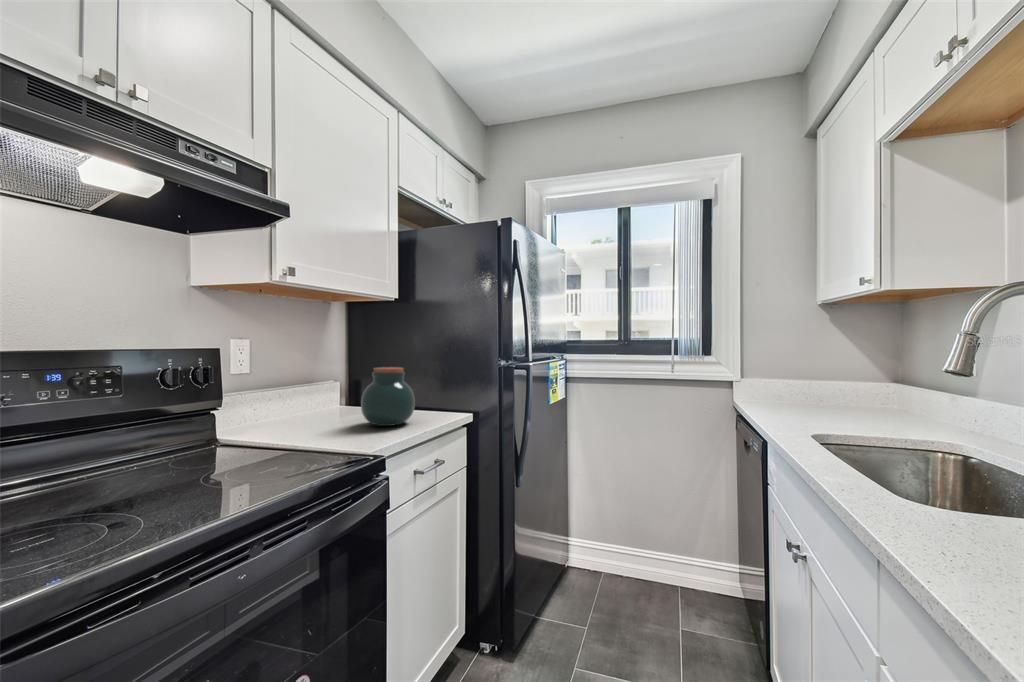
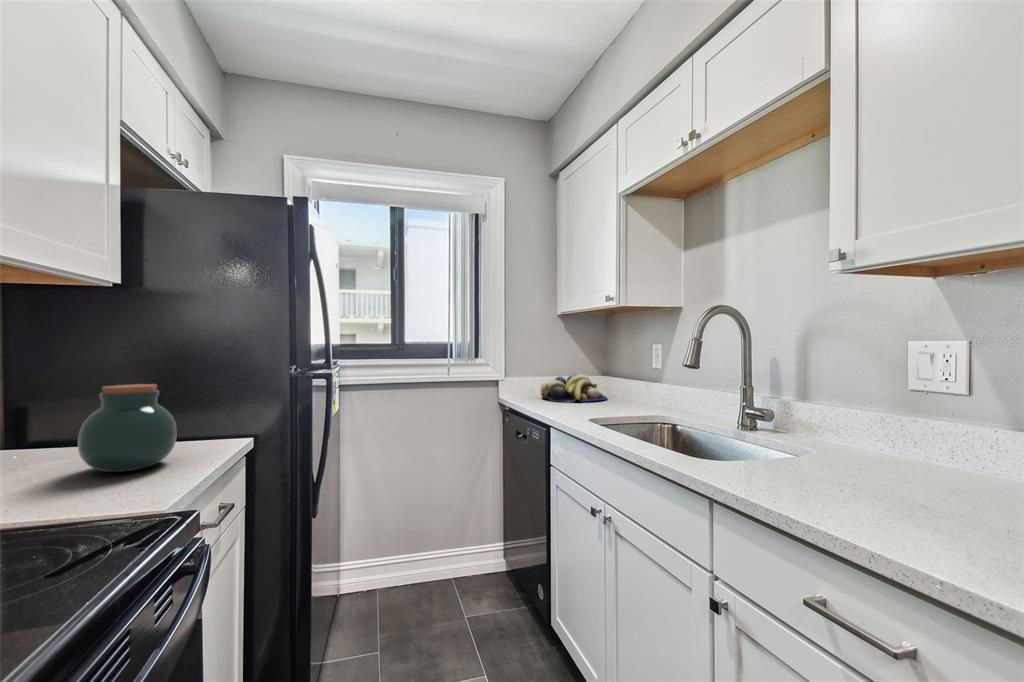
fruit bowl: none [785,380,887,415] -> present [541,375,607,402]

